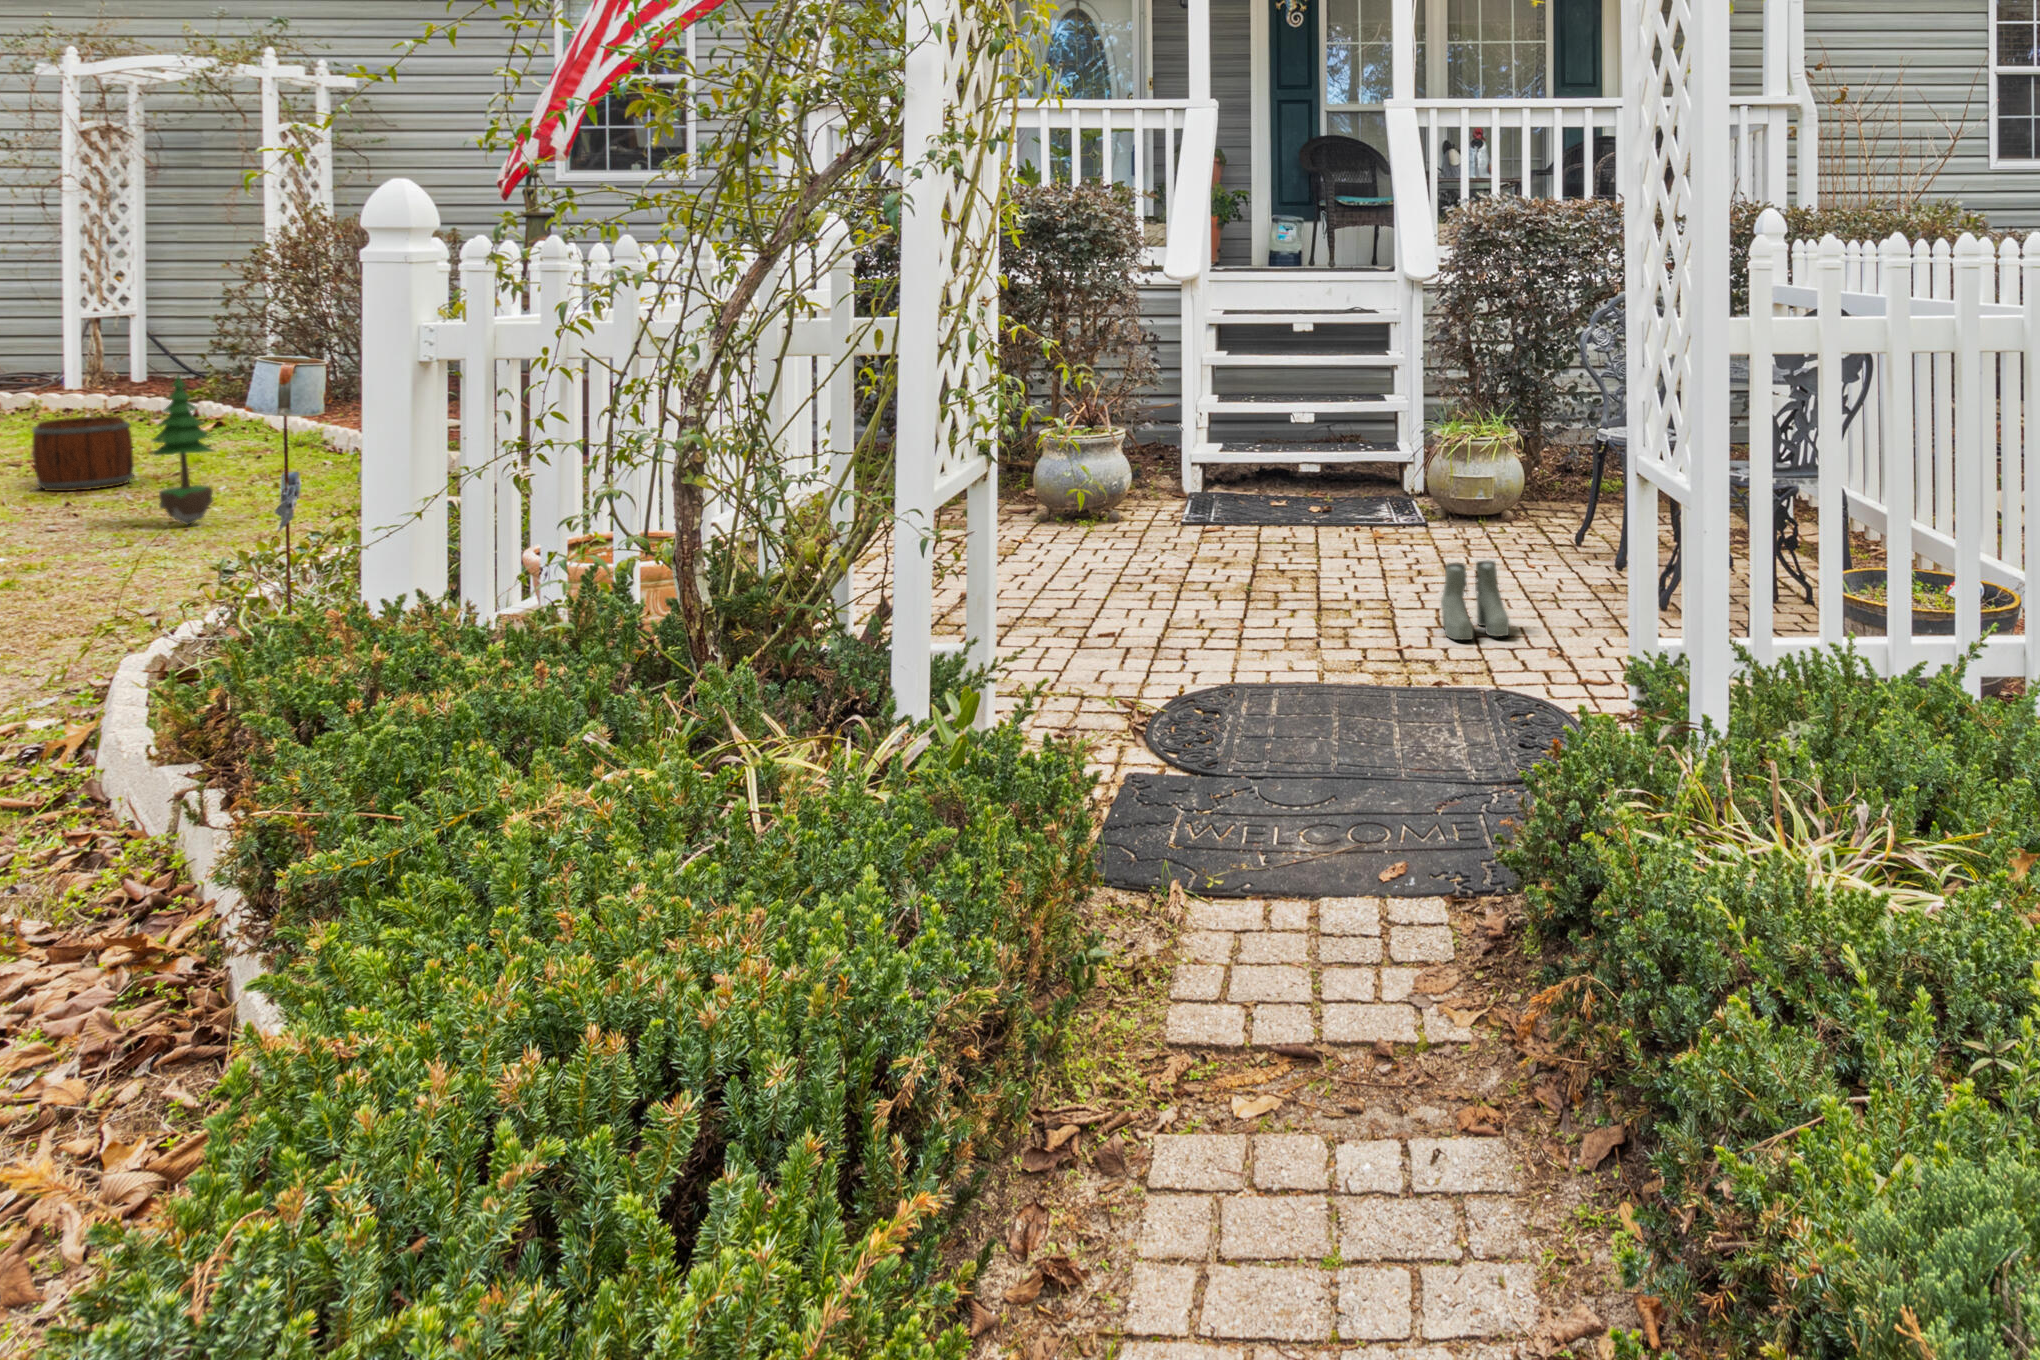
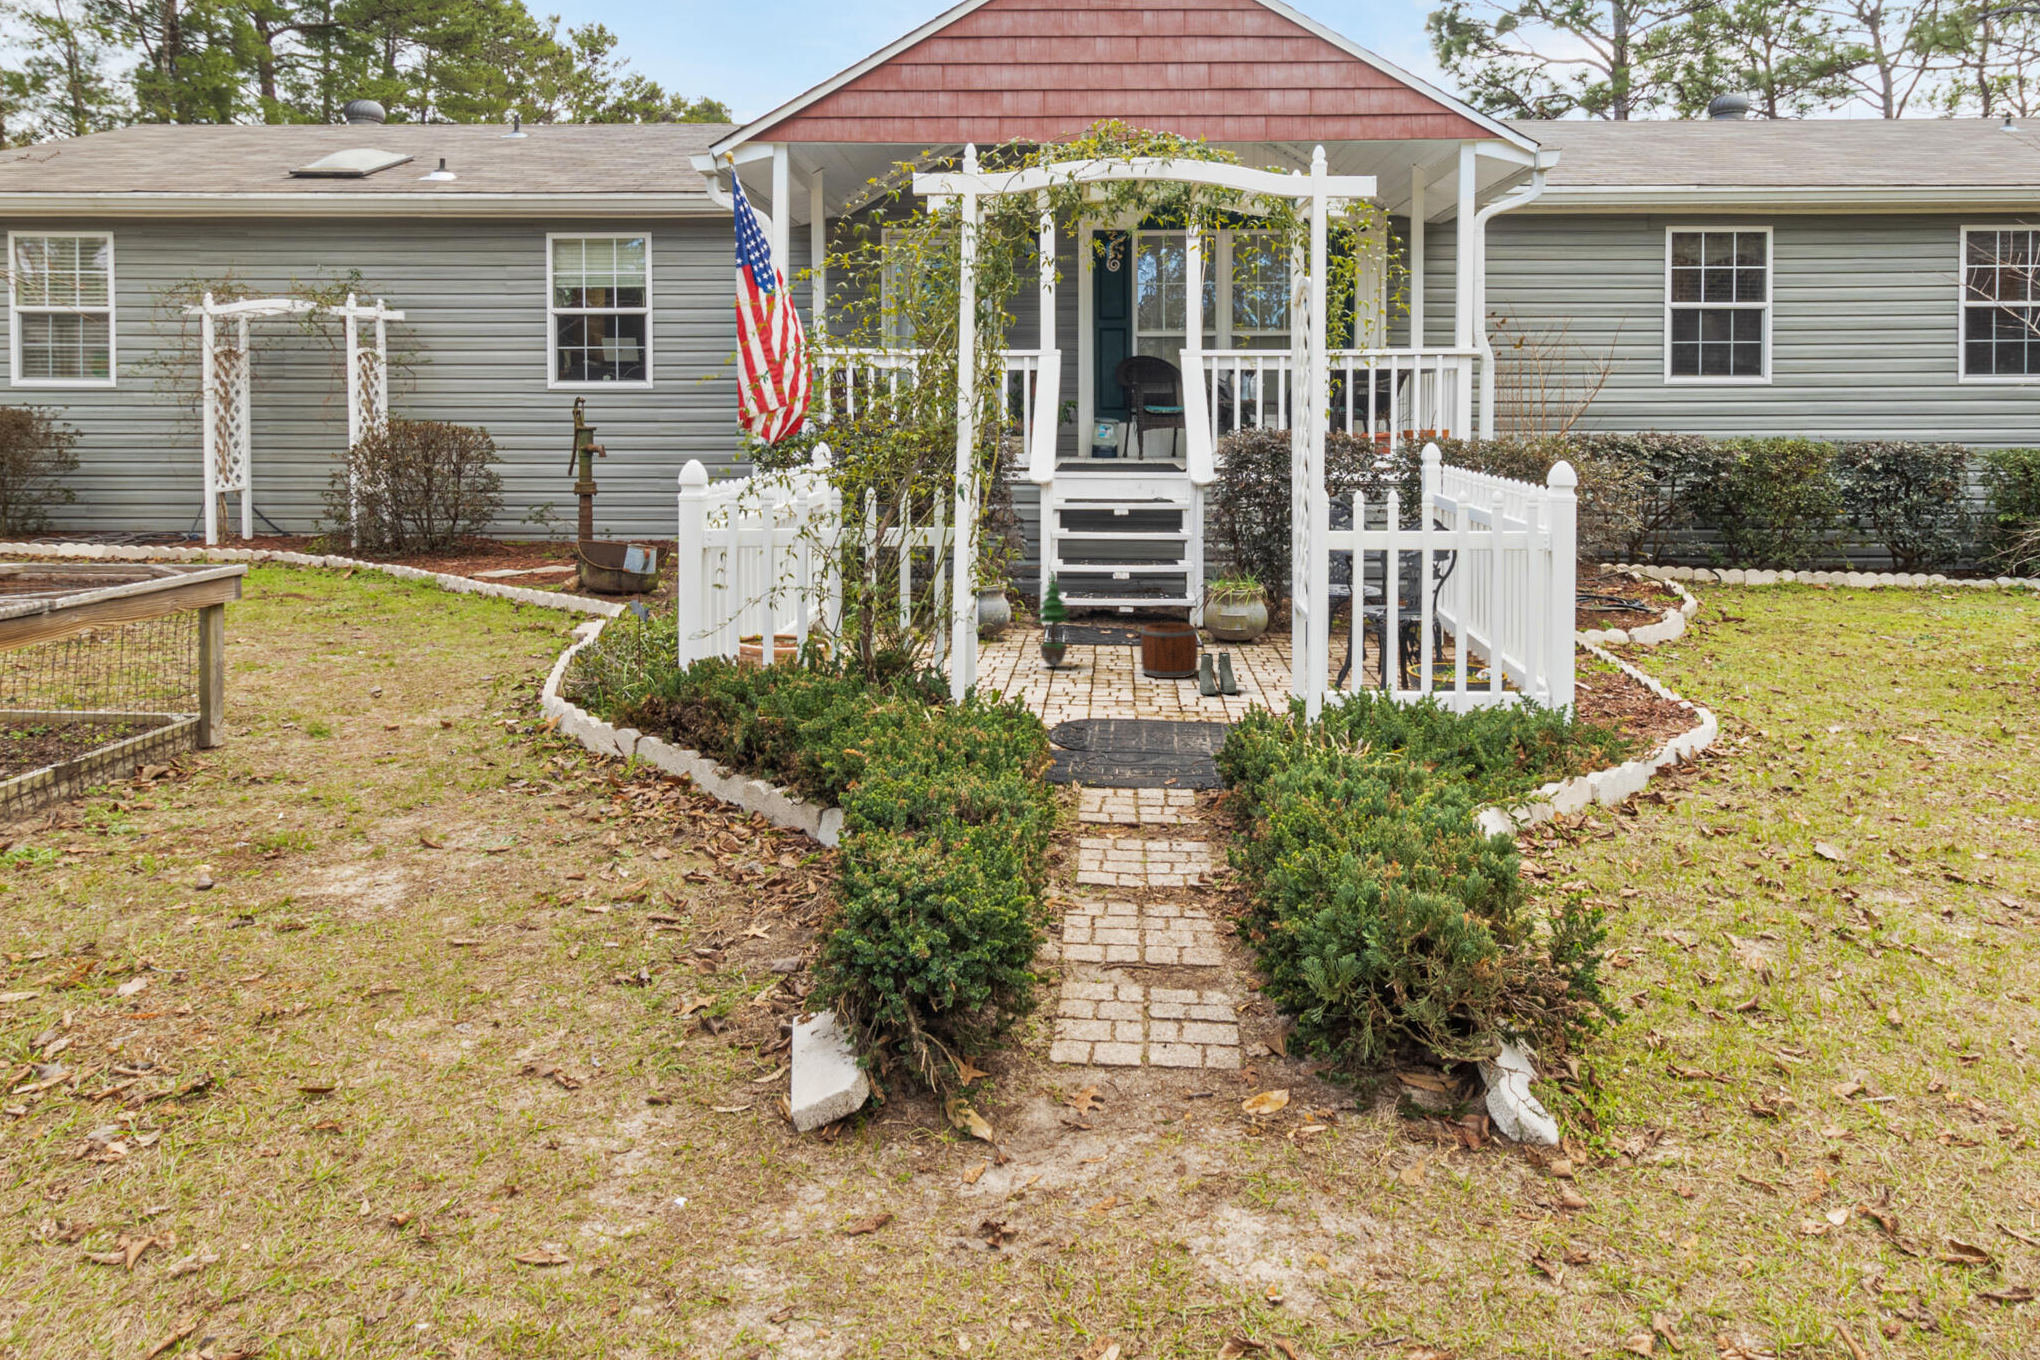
potted tree: present [151,375,213,525] -> present [1037,574,1068,667]
bucket: present [32,416,134,491] -> present [1141,623,1198,678]

